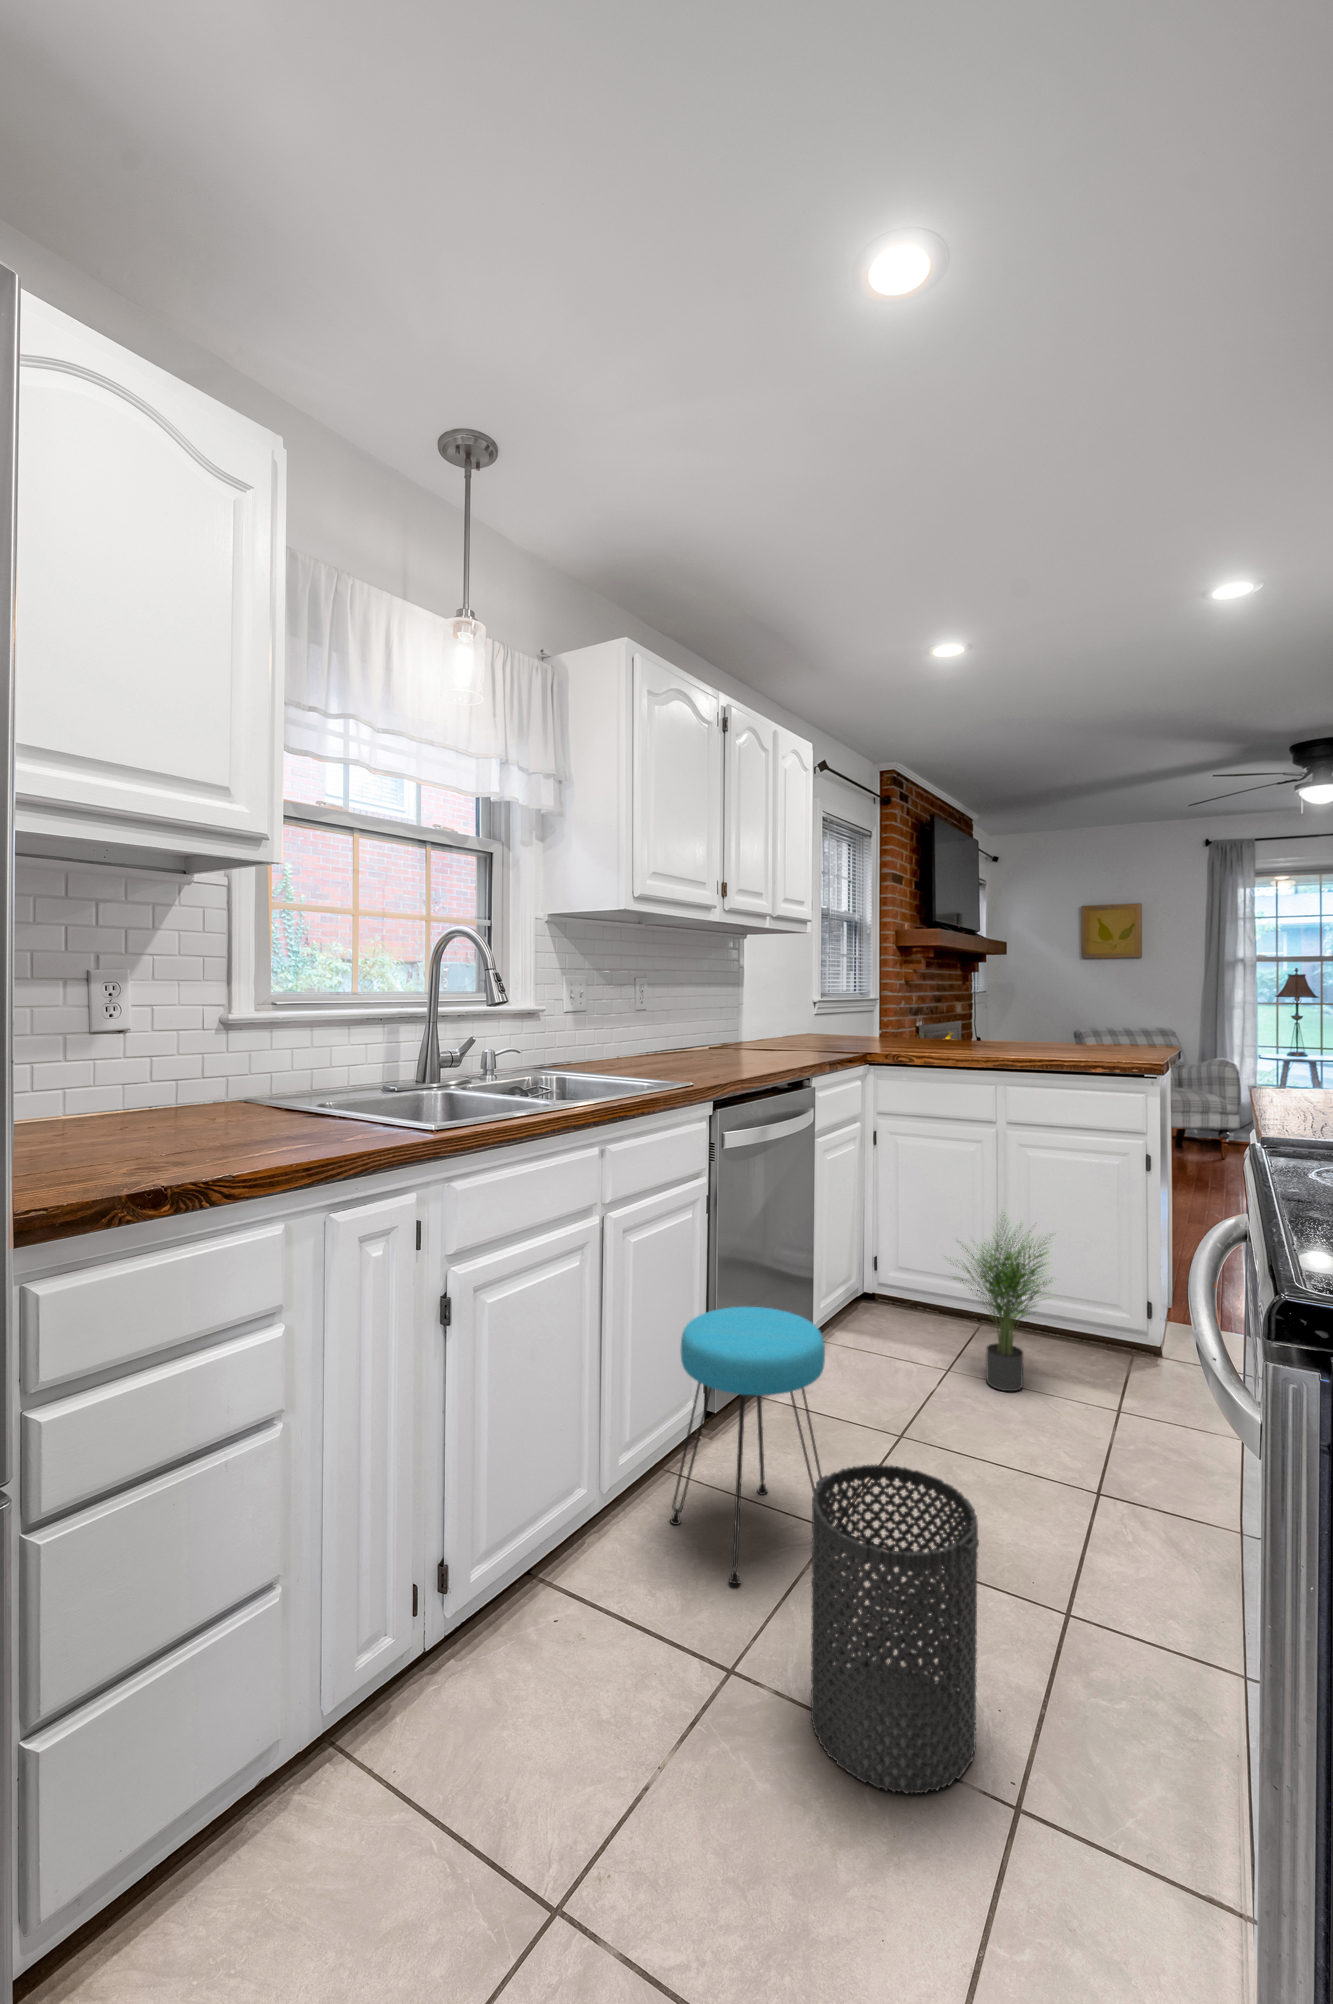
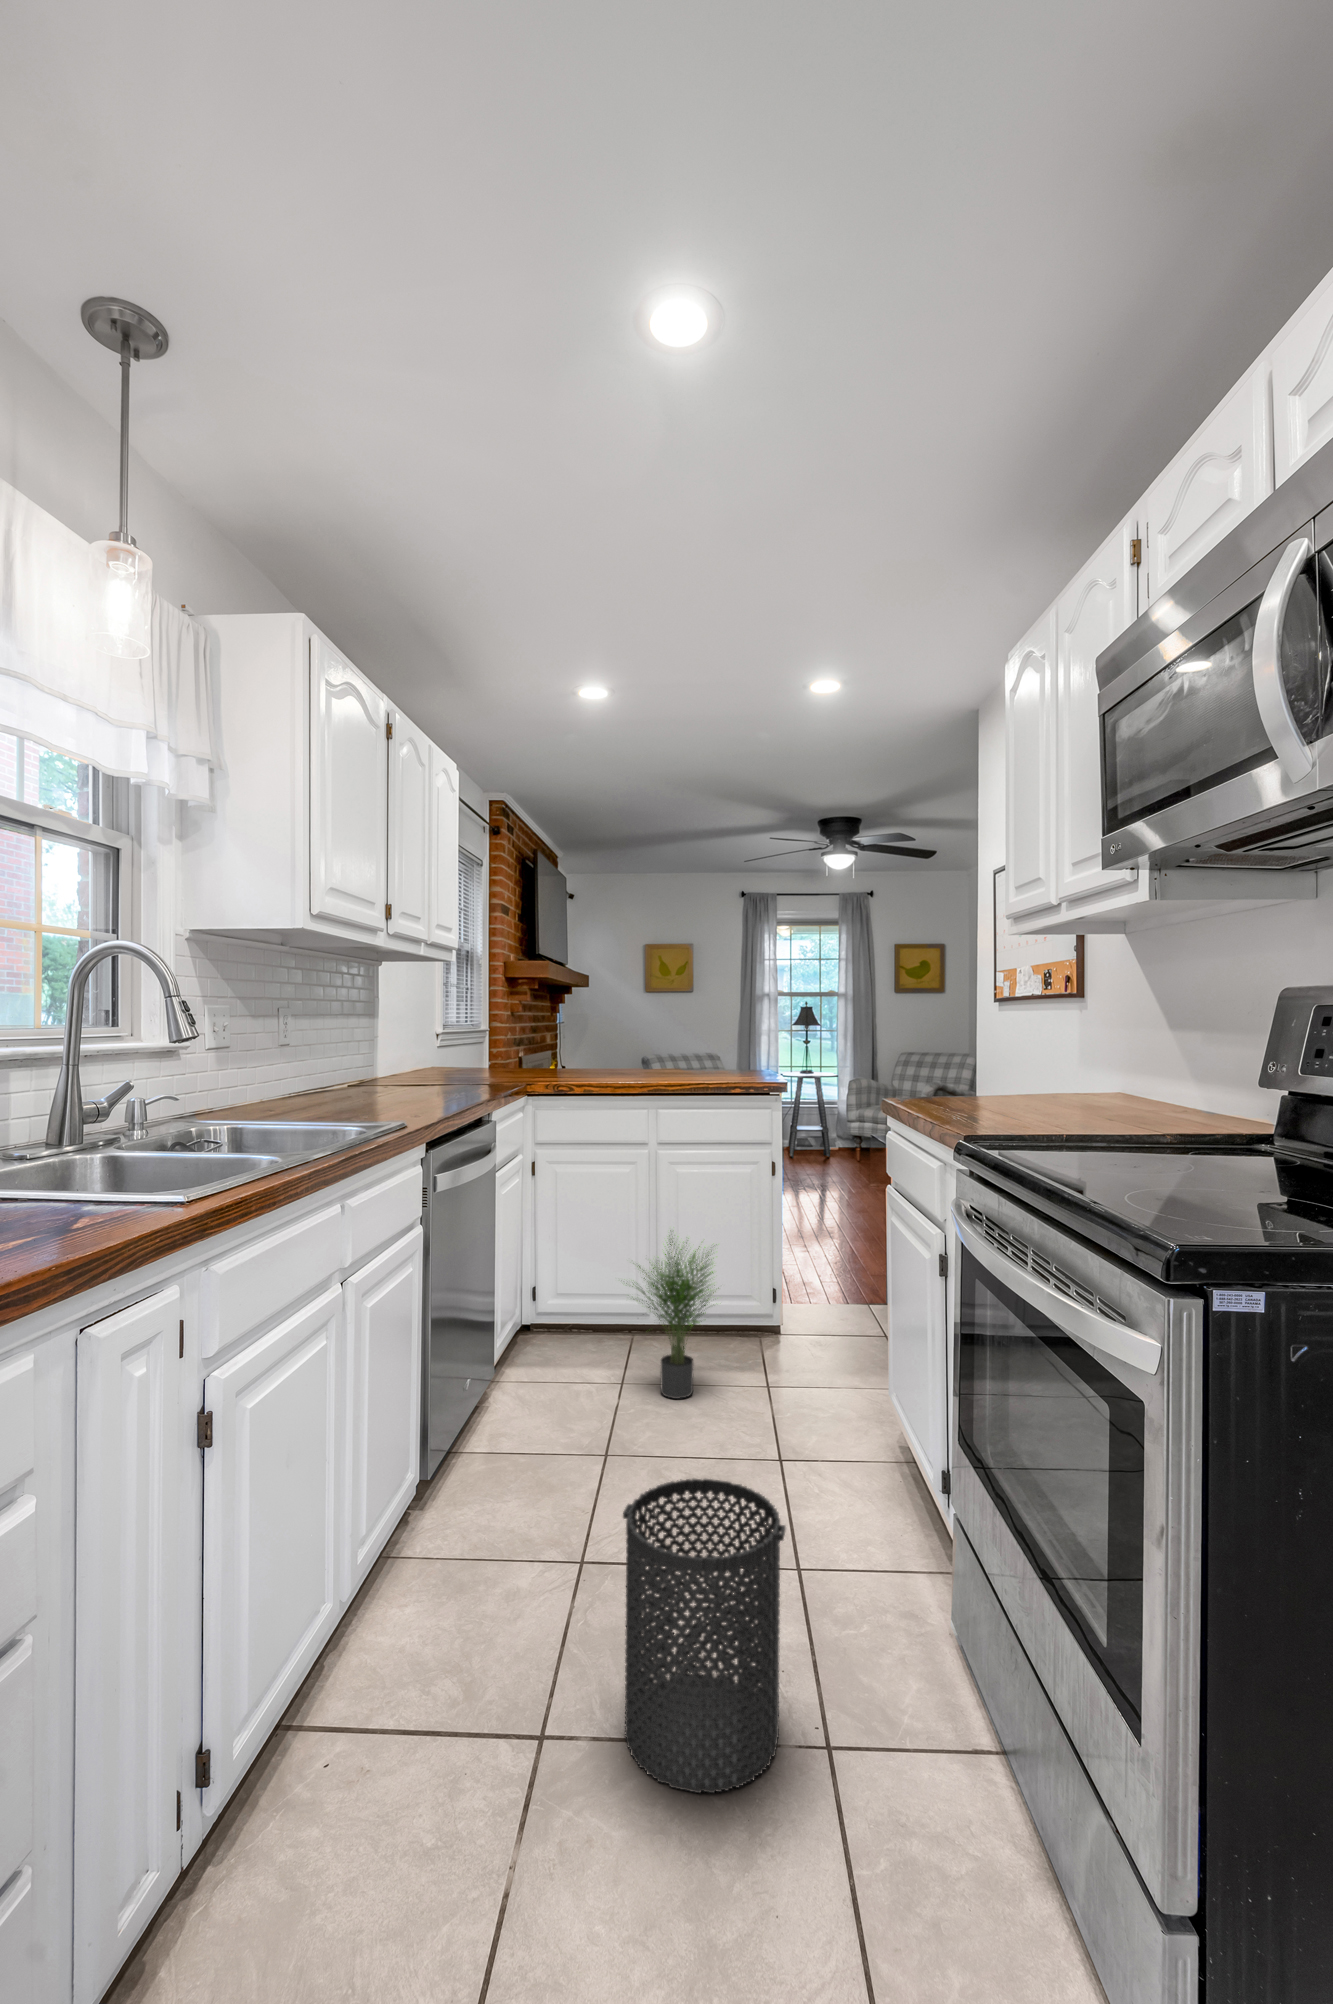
stool: present [670,1307,825,1584] -> none [411,1352,589,1650]

